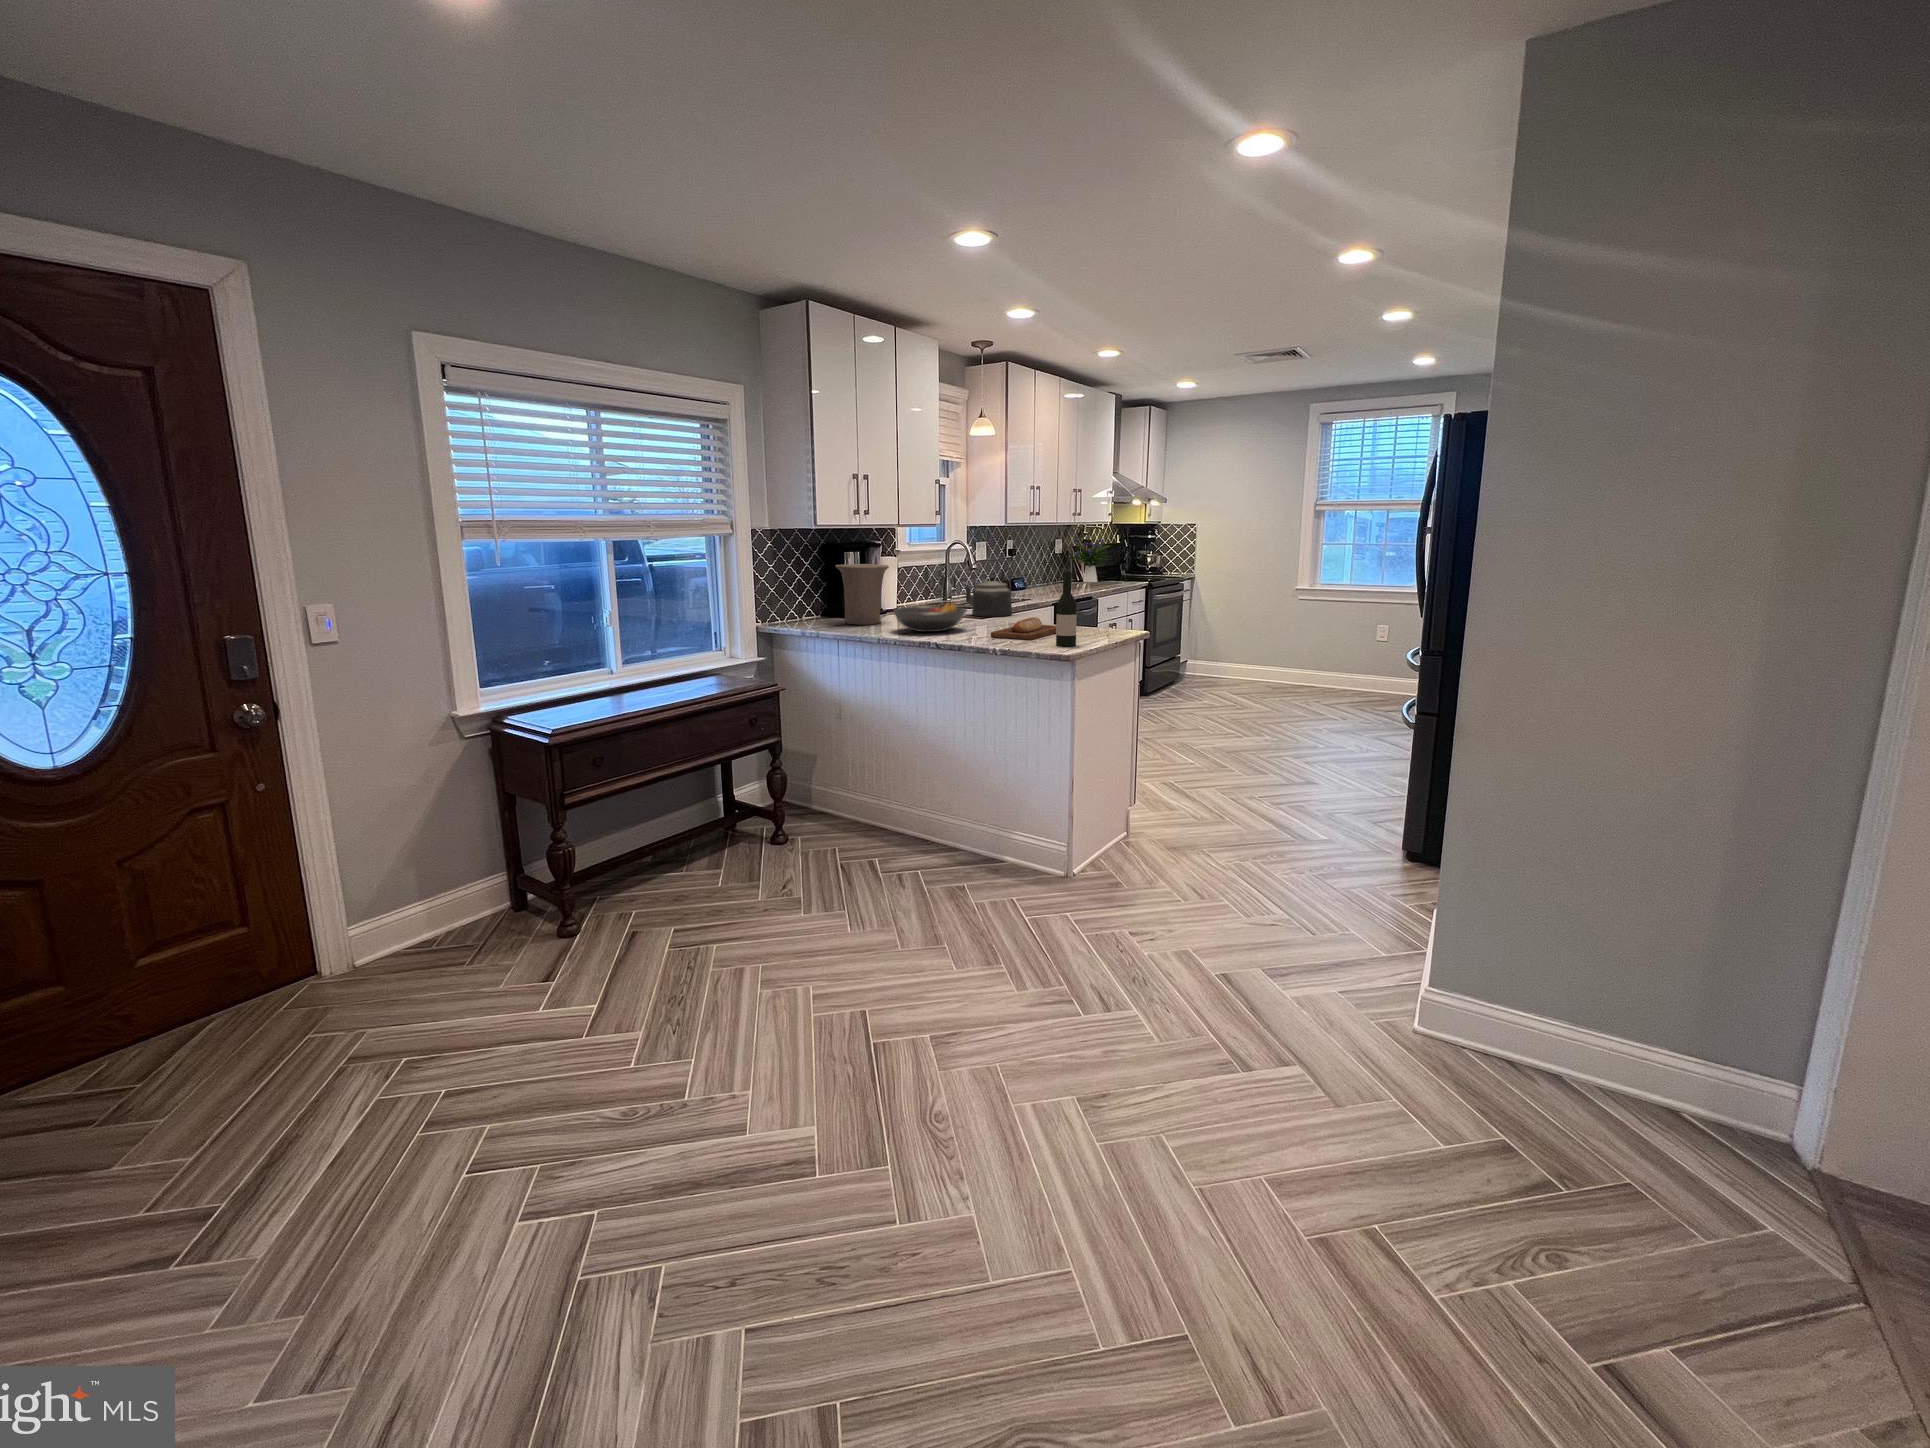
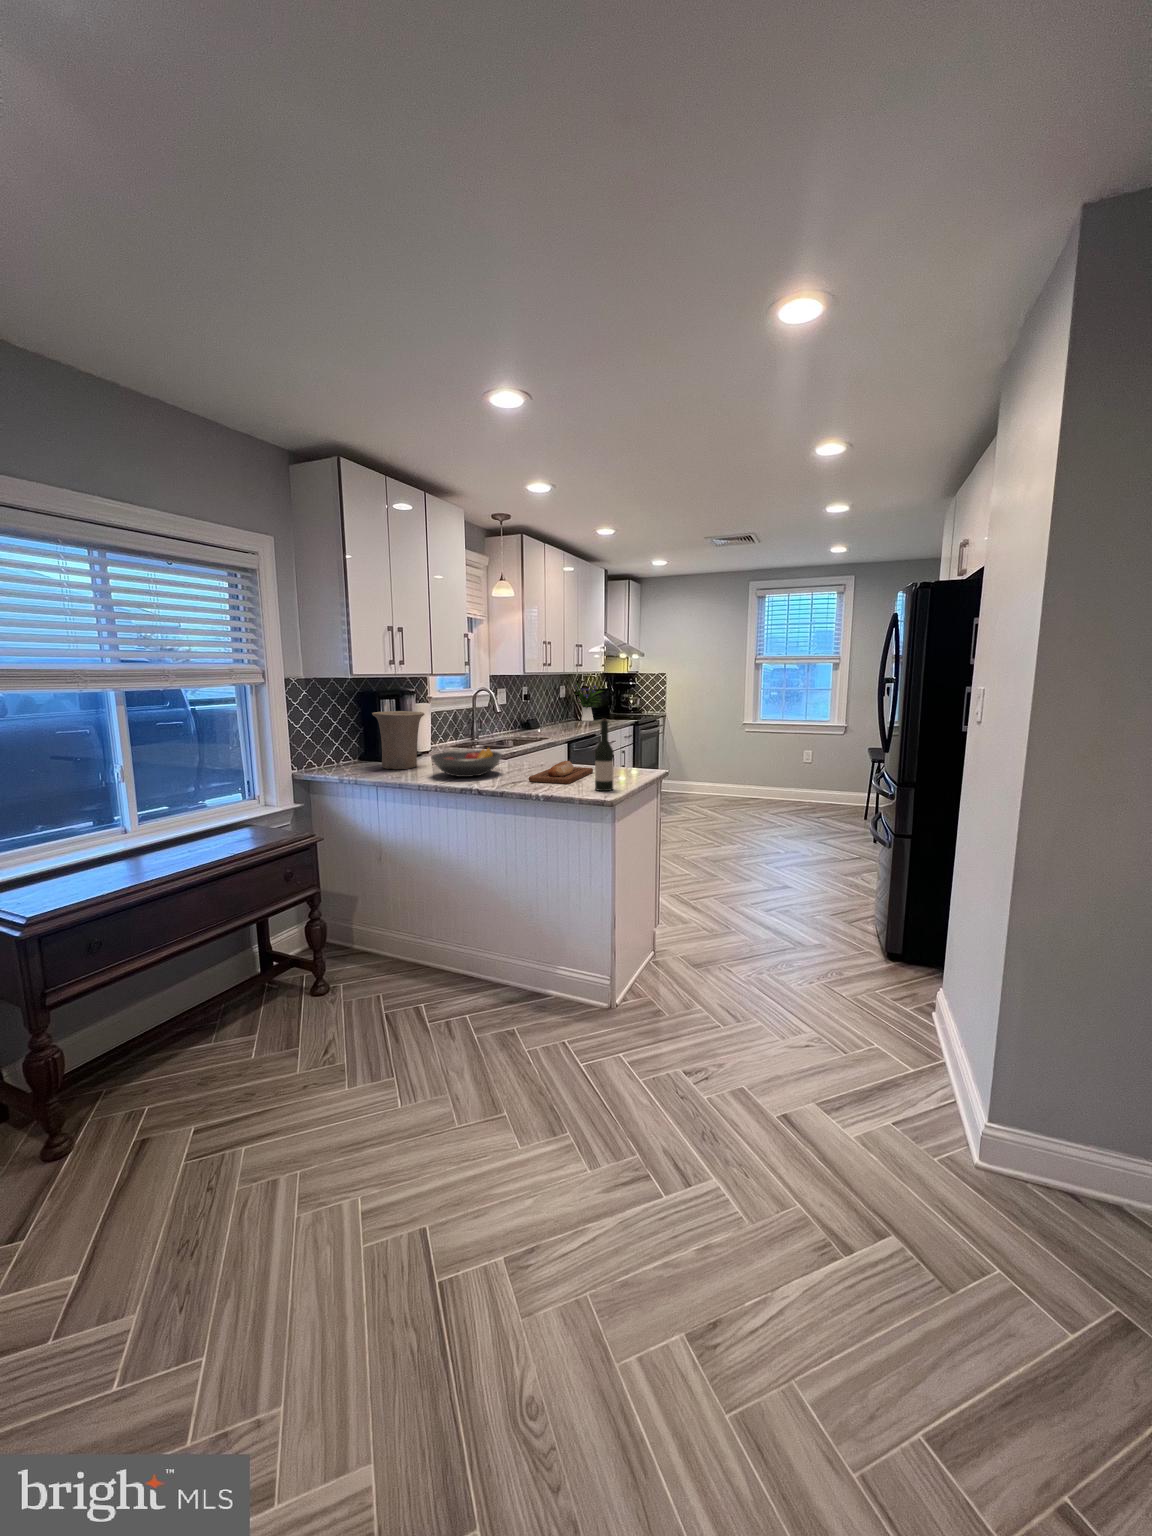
kettle: present [962,560,1014,617] -> none [492,706,539,758]

